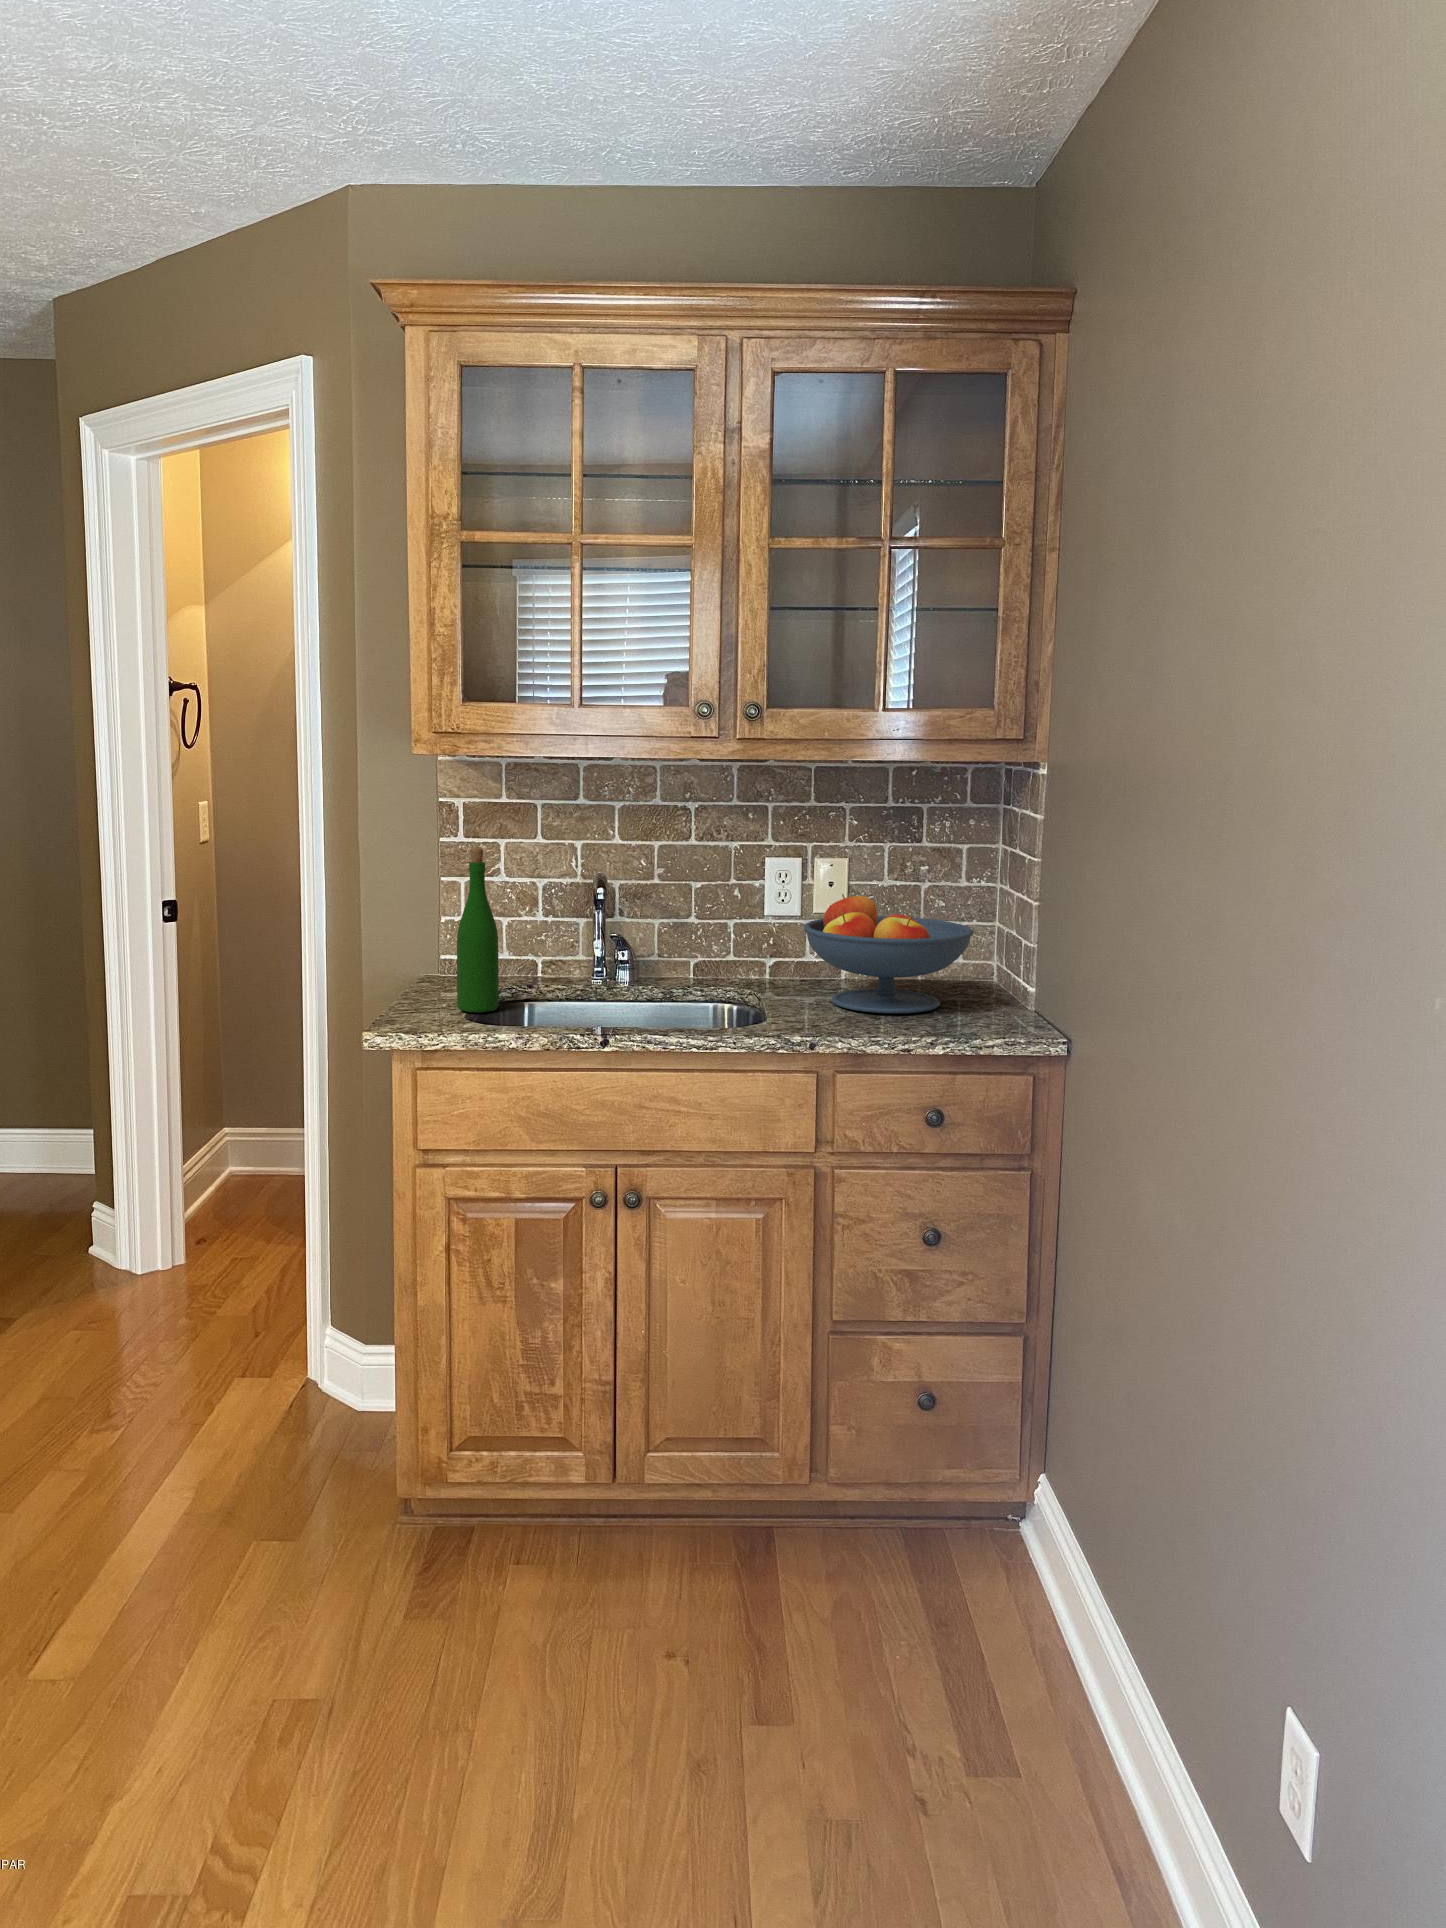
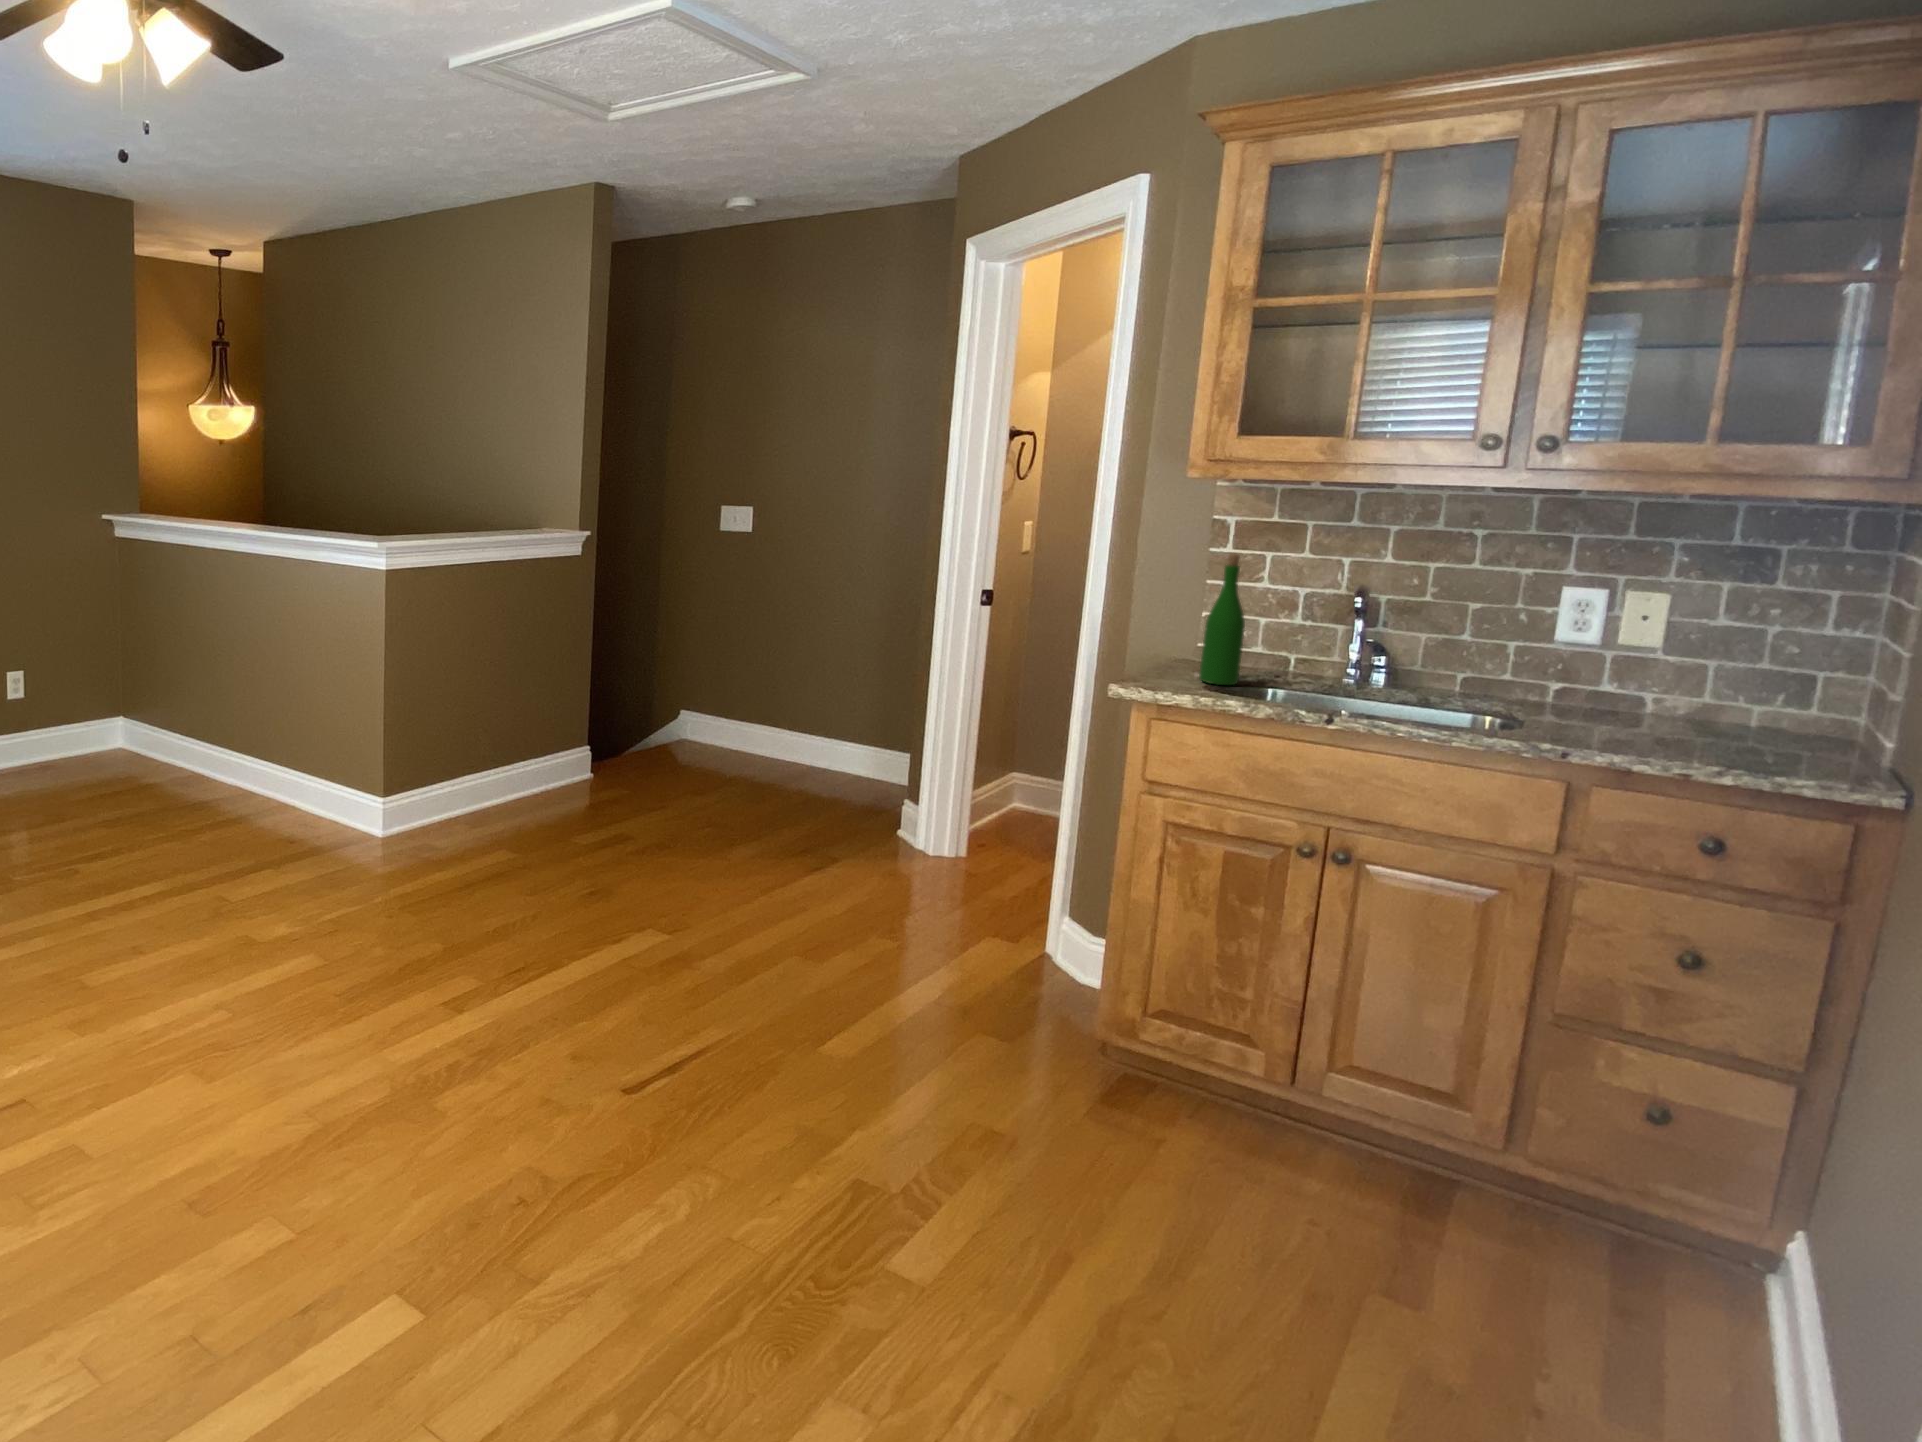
fruit bowl: present [804,894,974,1013] -> none [1592,626,1837,750]

